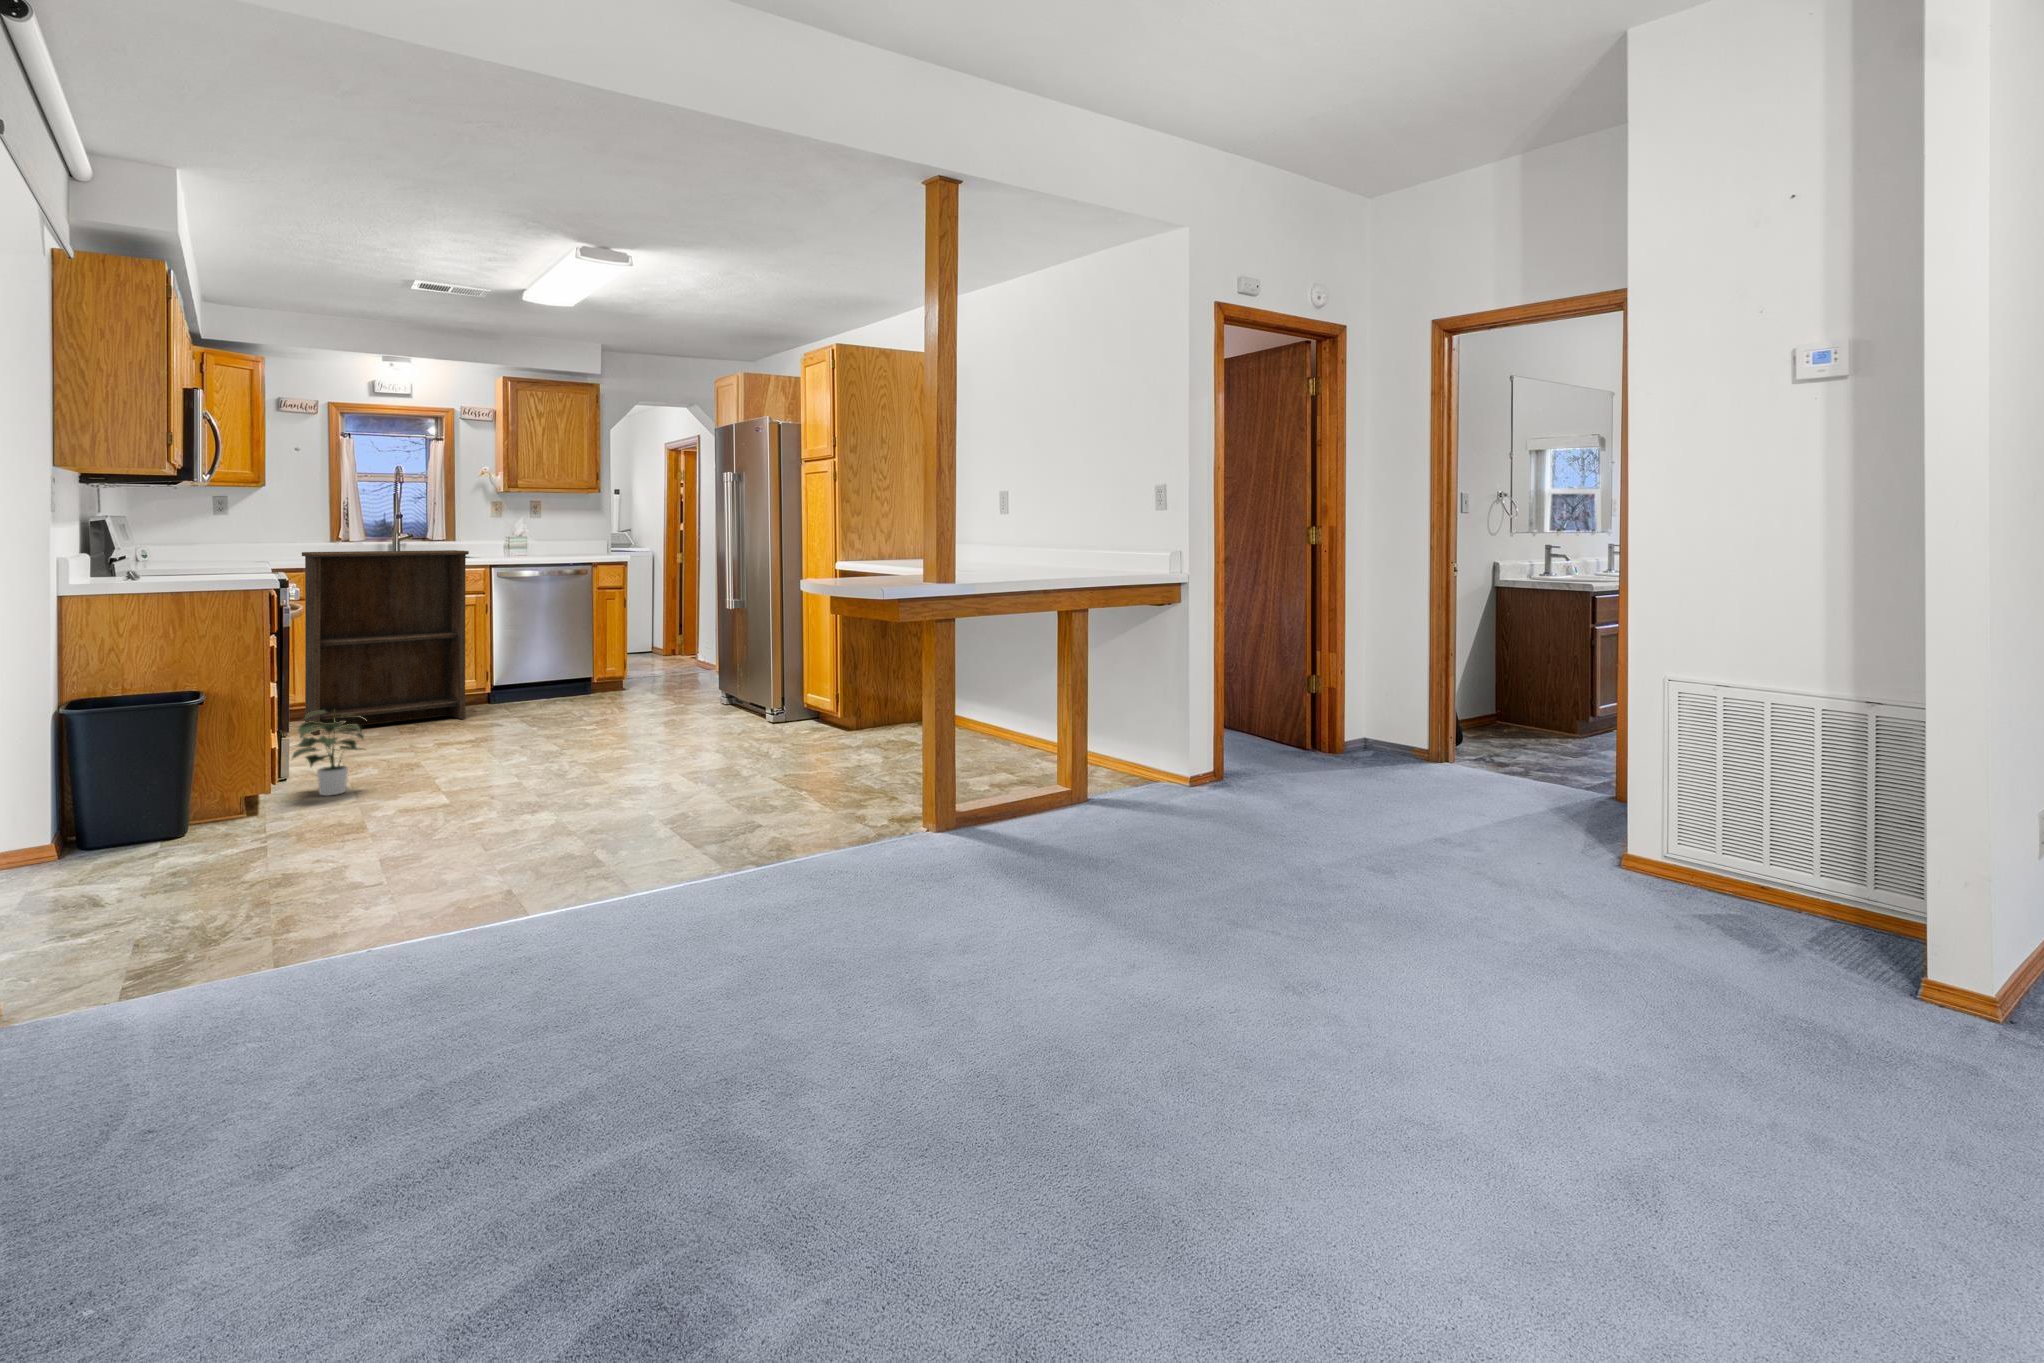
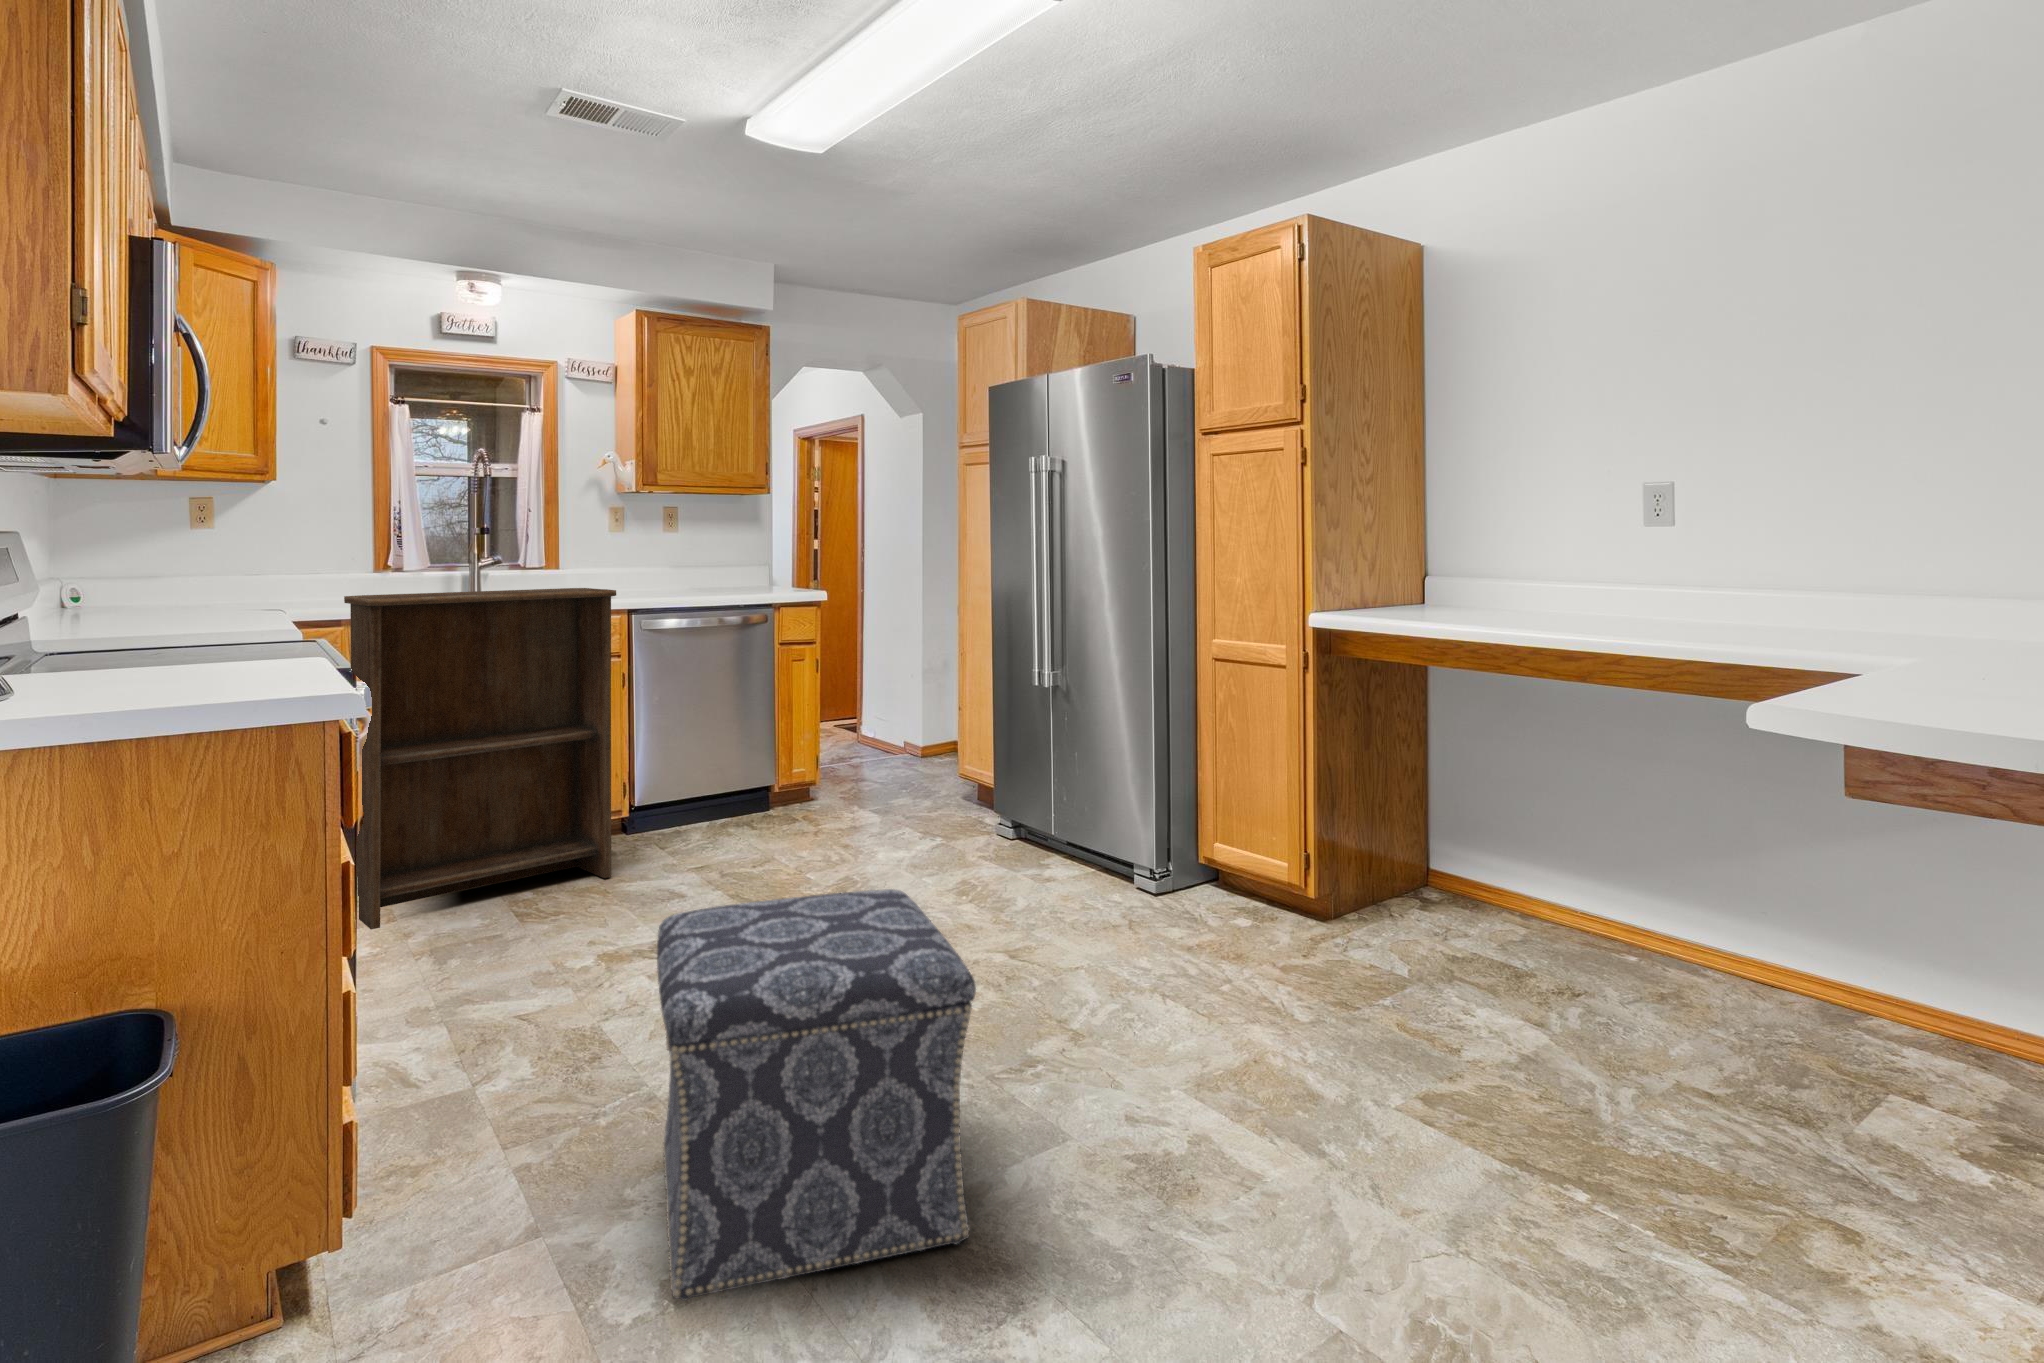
ottoman: none [396,677,544,812] -> present [657,889,976,1301]
potted plant: present [293,711,364,796] -> none [387,976,544,1194]

